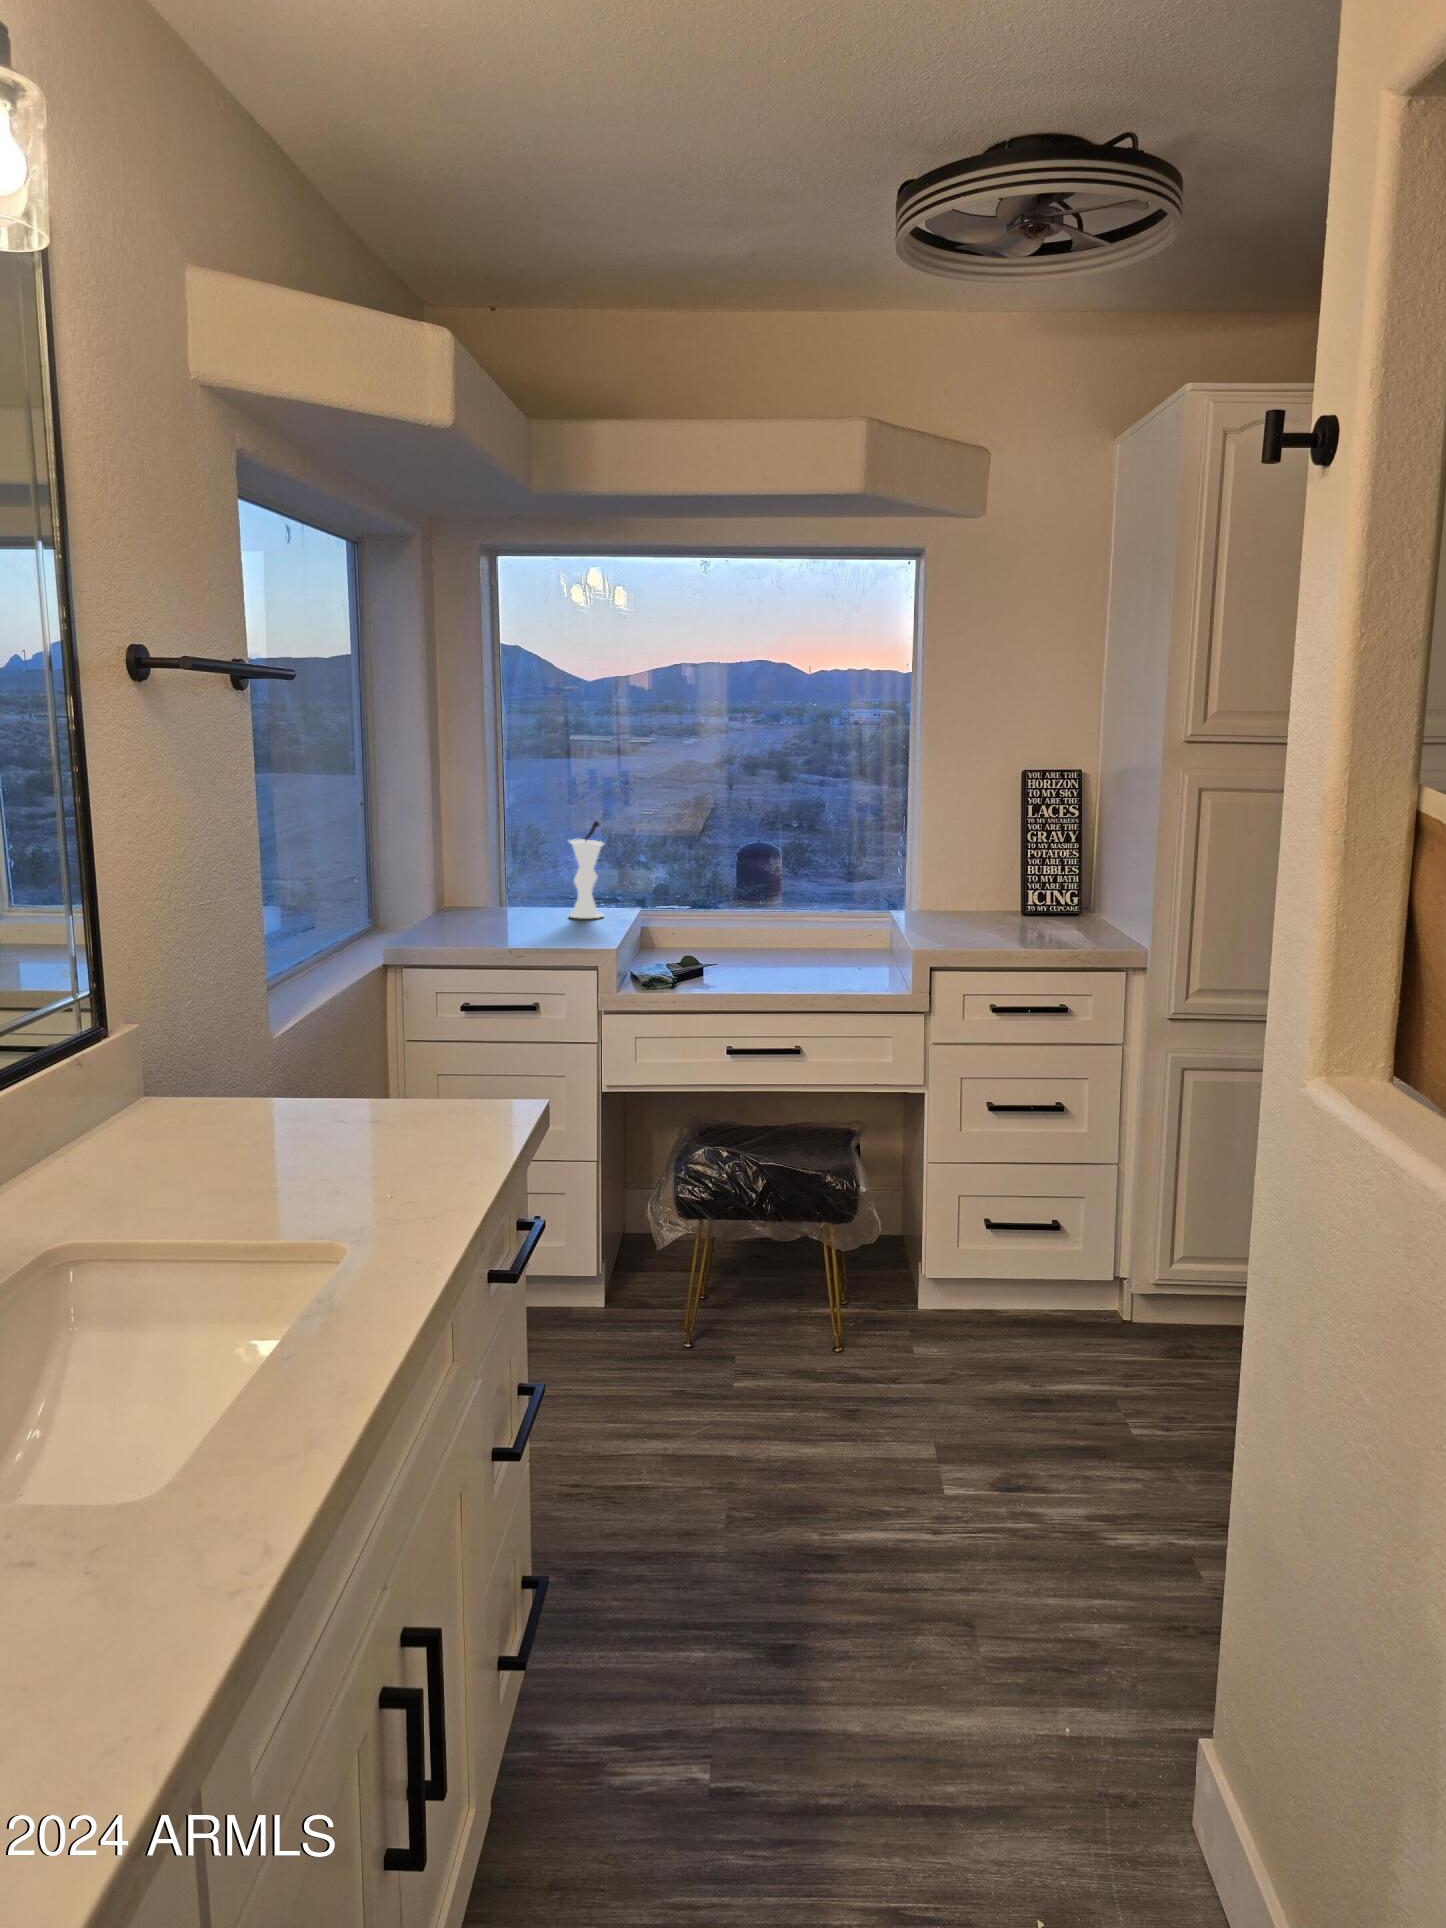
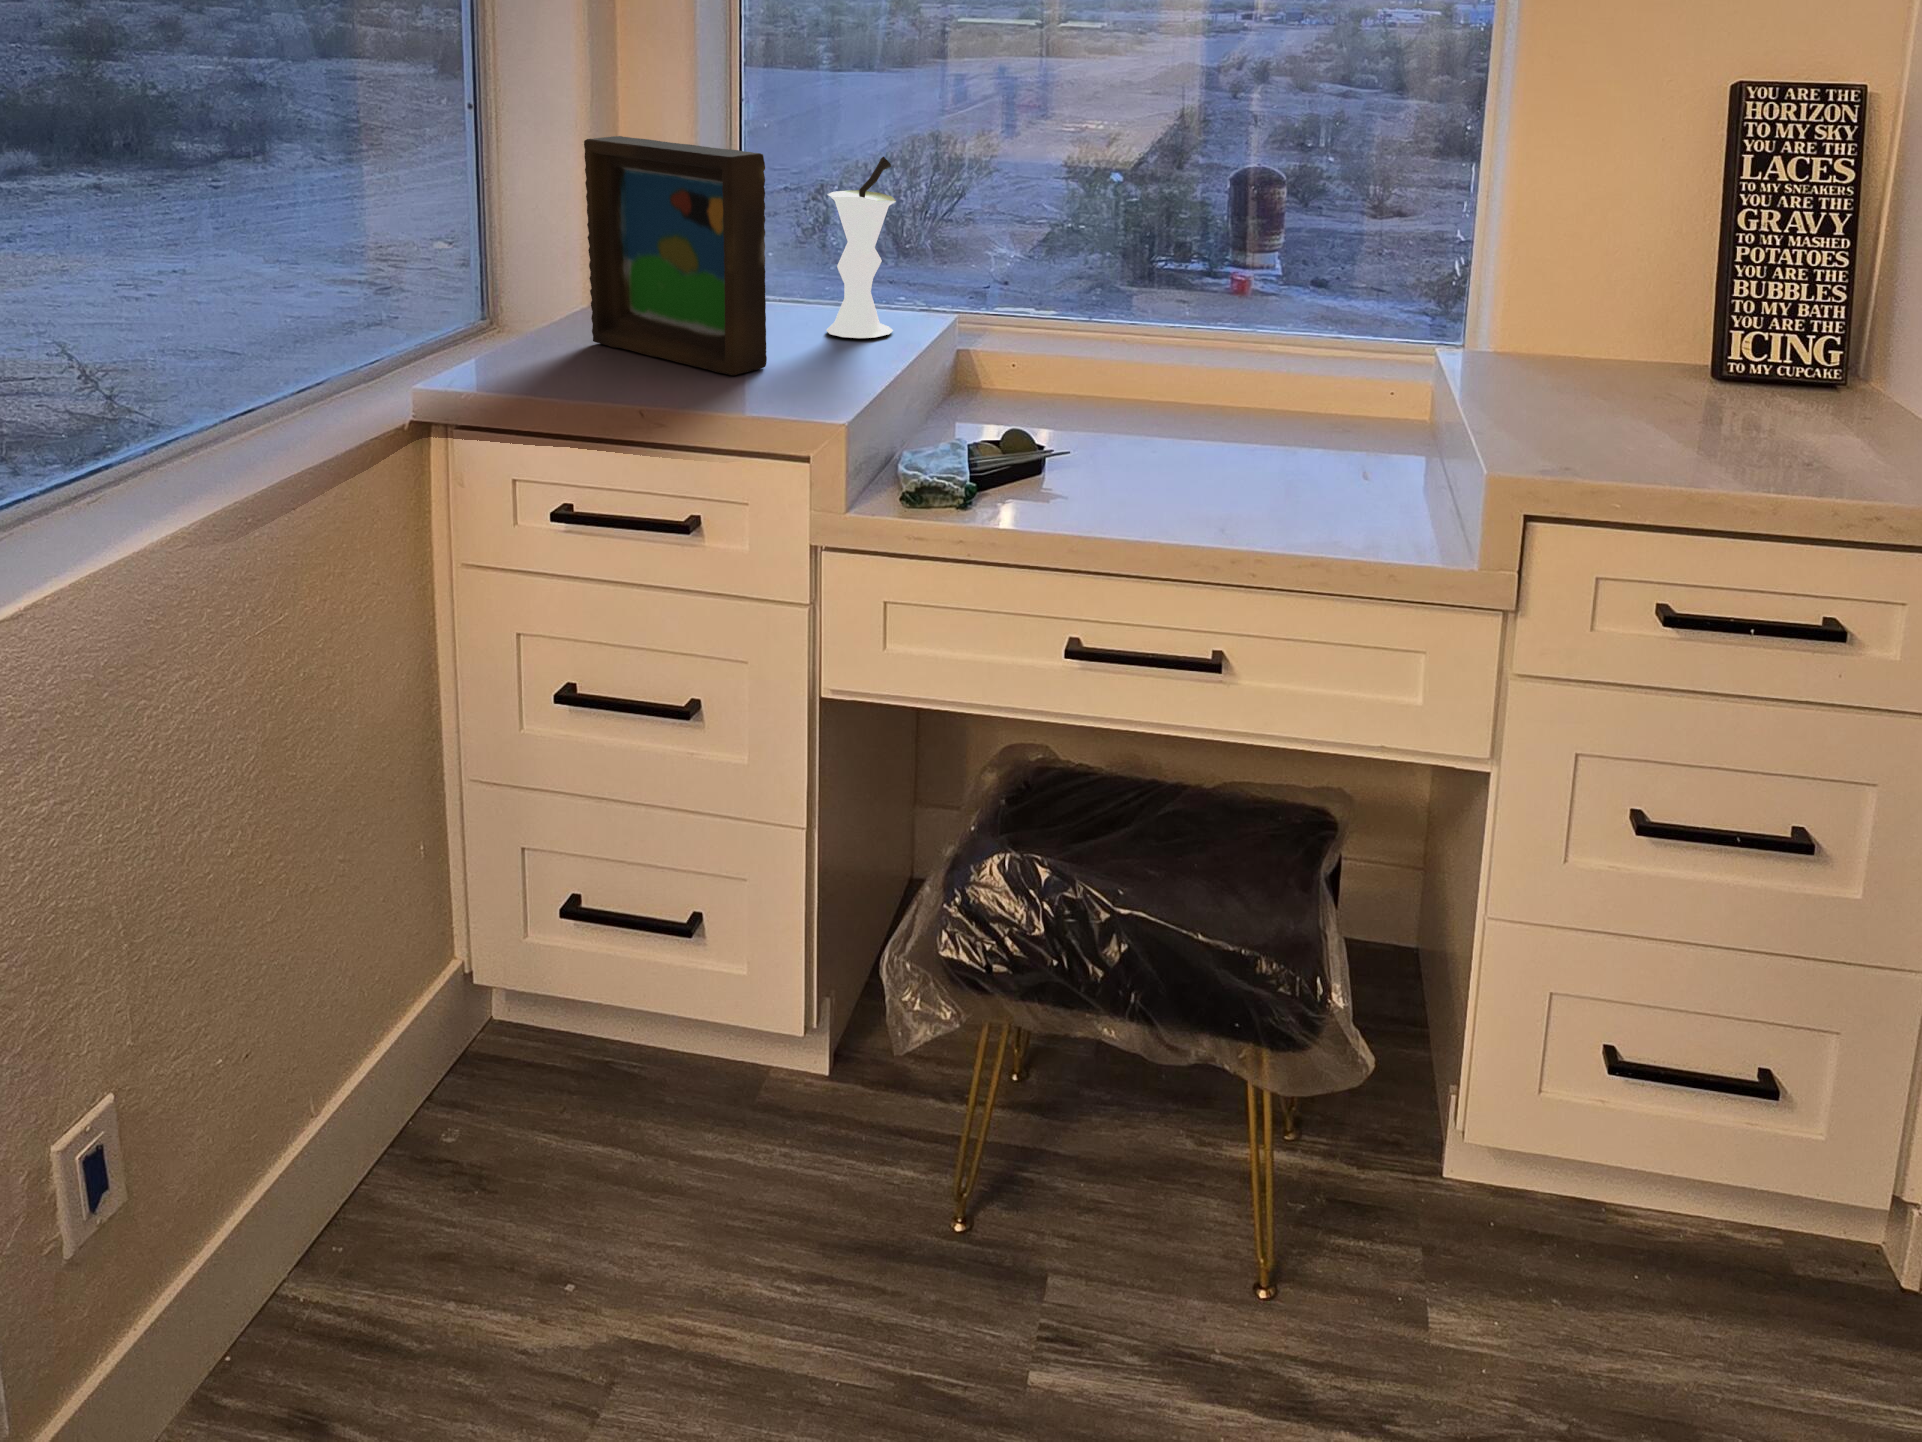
picture frame: none [441,812,550,934] -> present [584,136,767,375]

